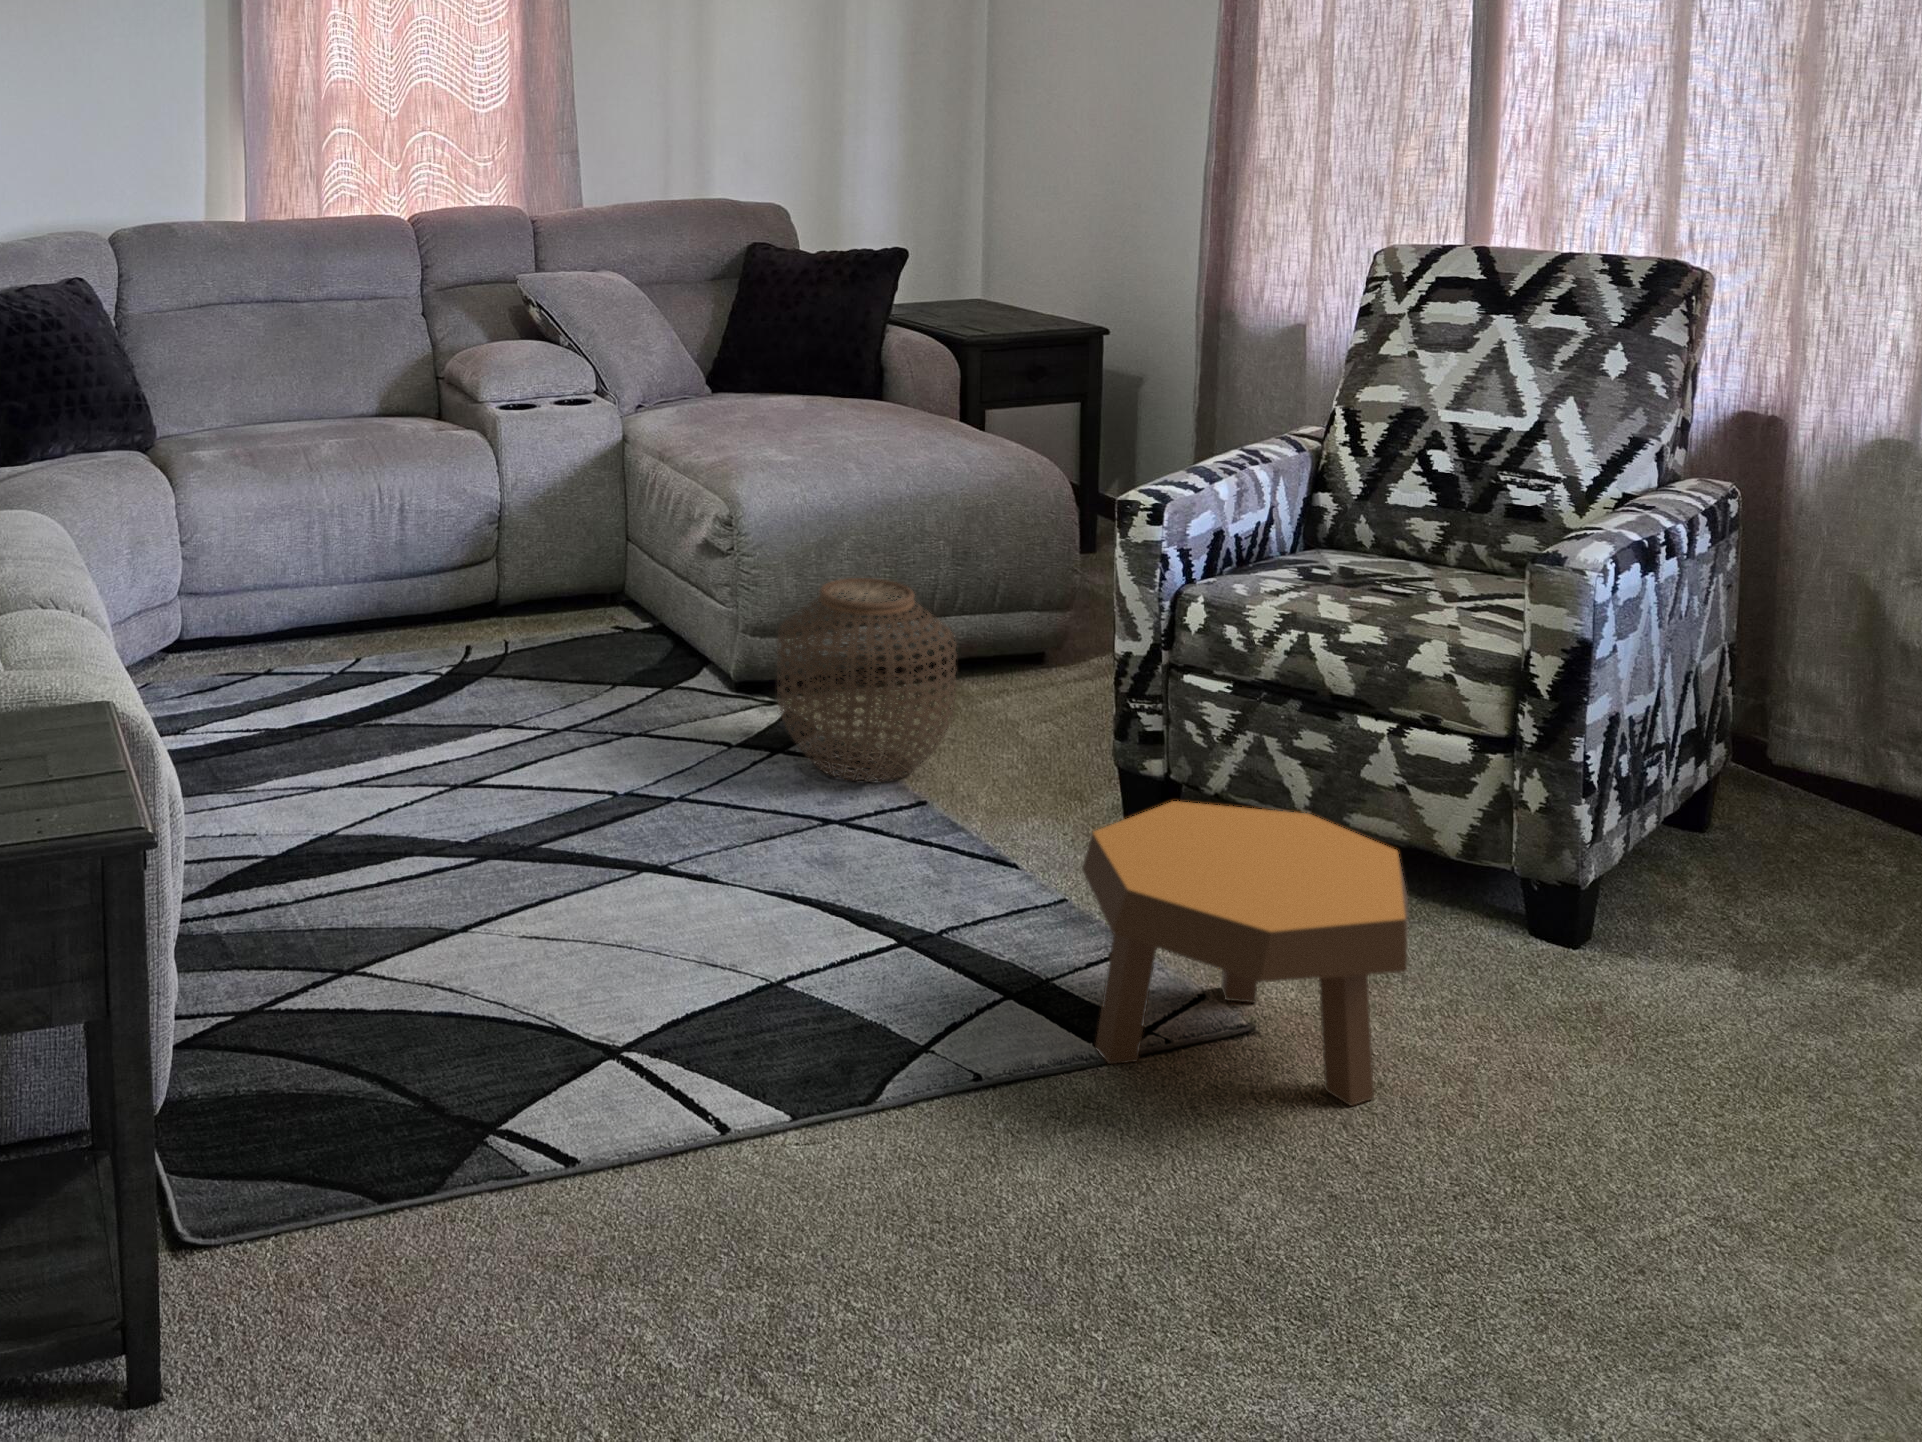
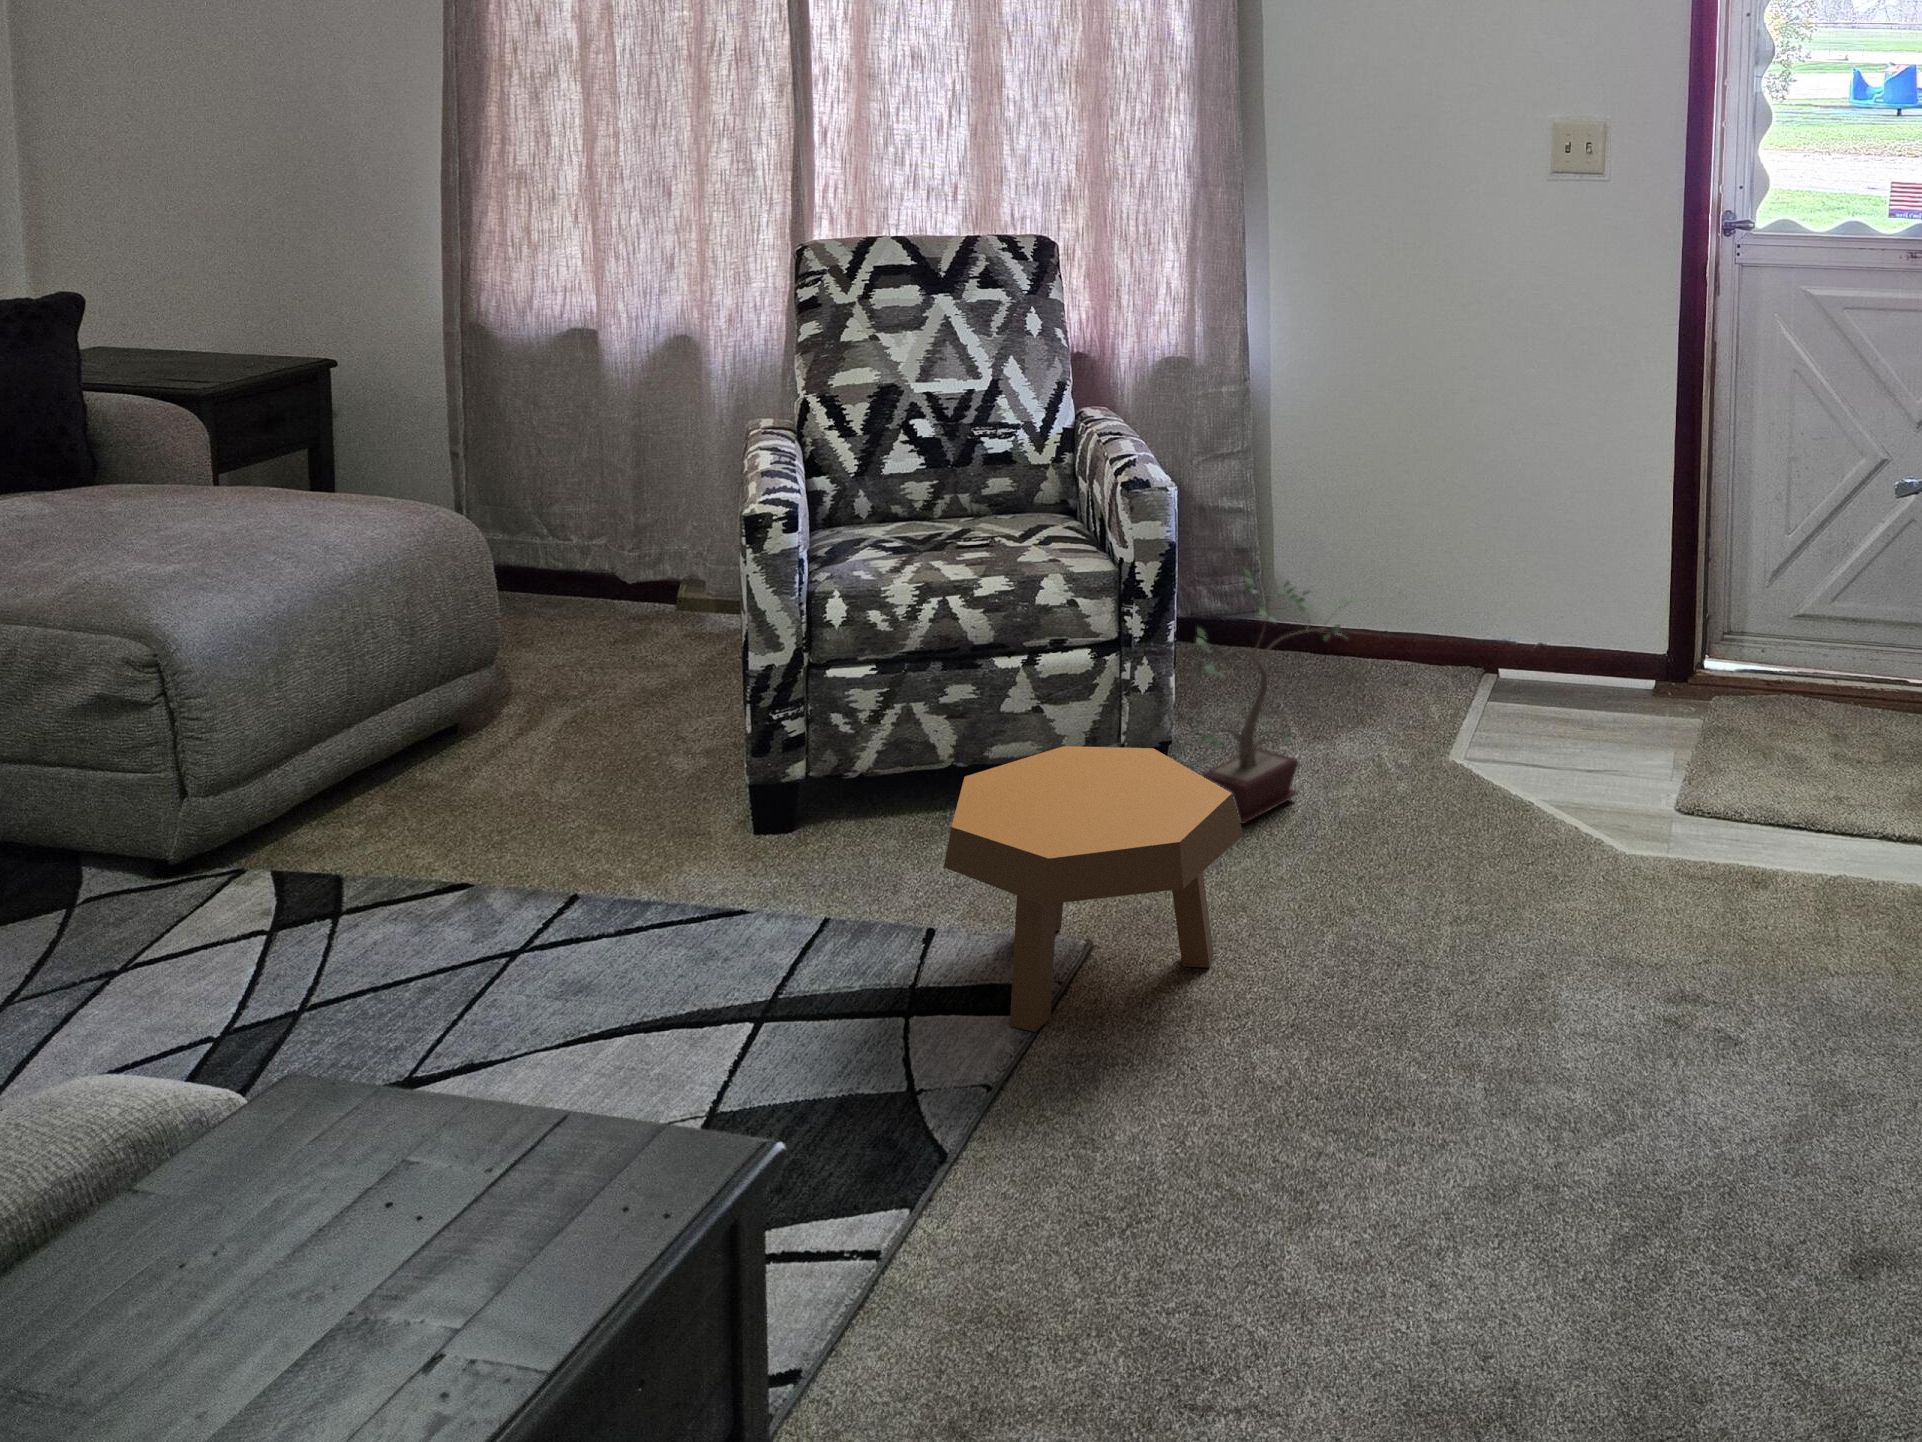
woven basket: present [777,578,956,782] -> none [344,669,574,912]
potted plant: none [1545,692,1883,1015] -> present [1196,568,1359,824]

